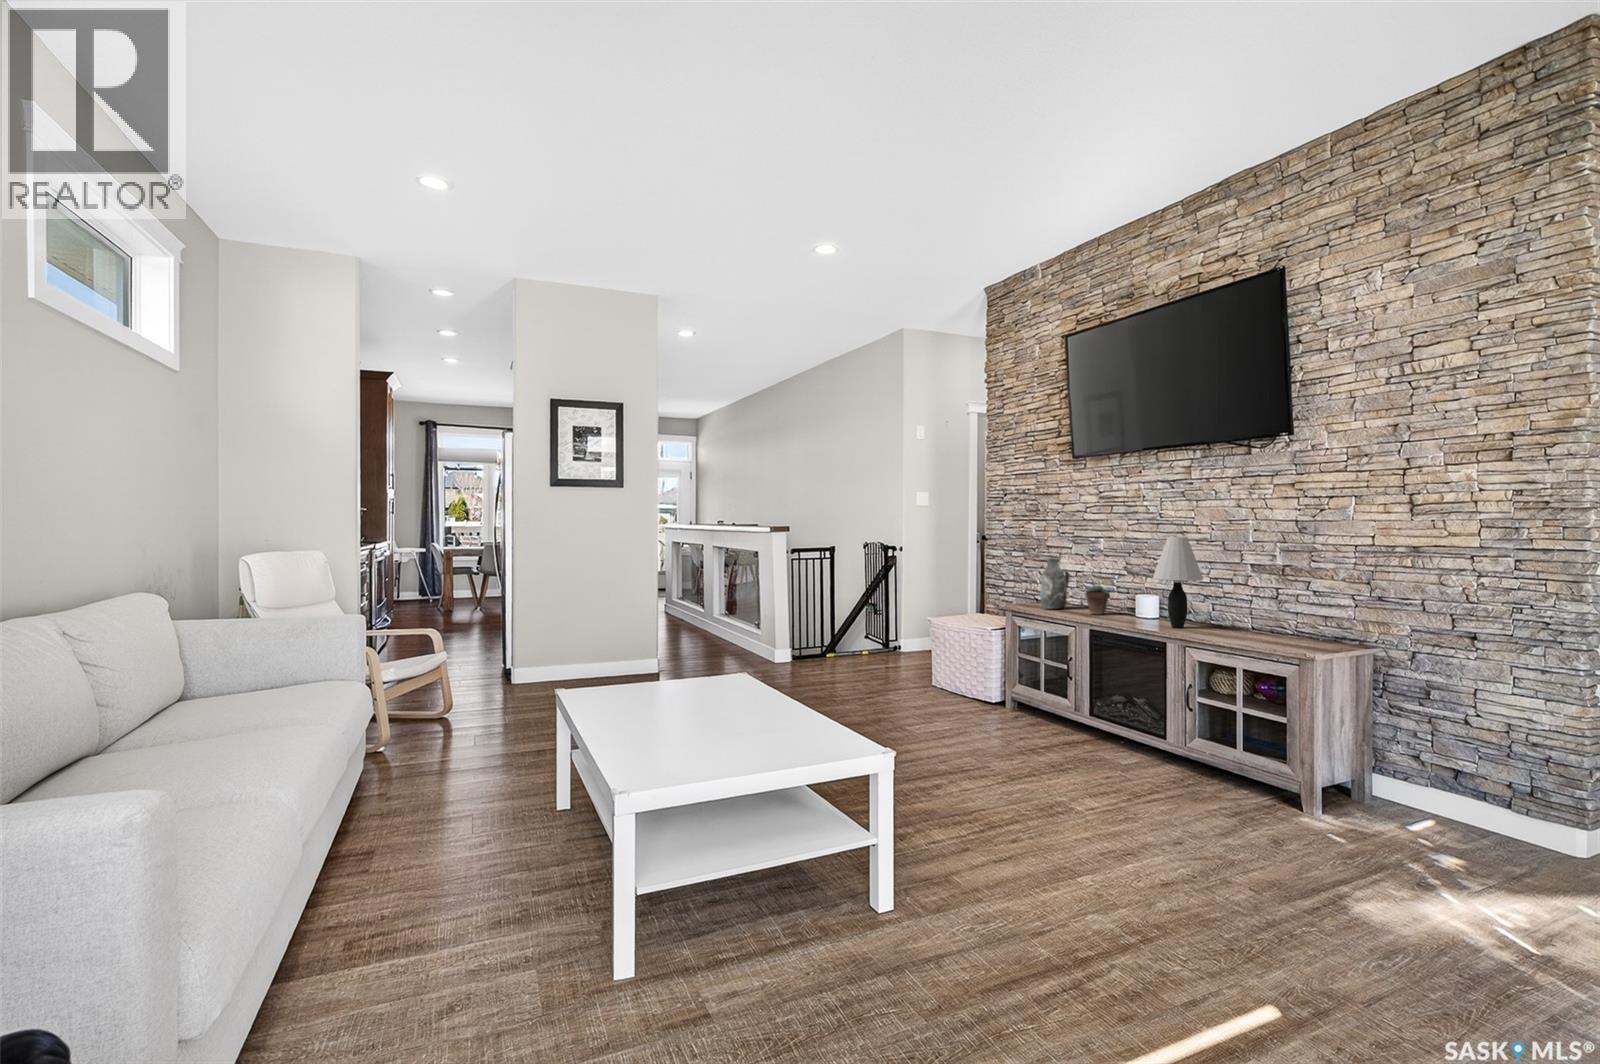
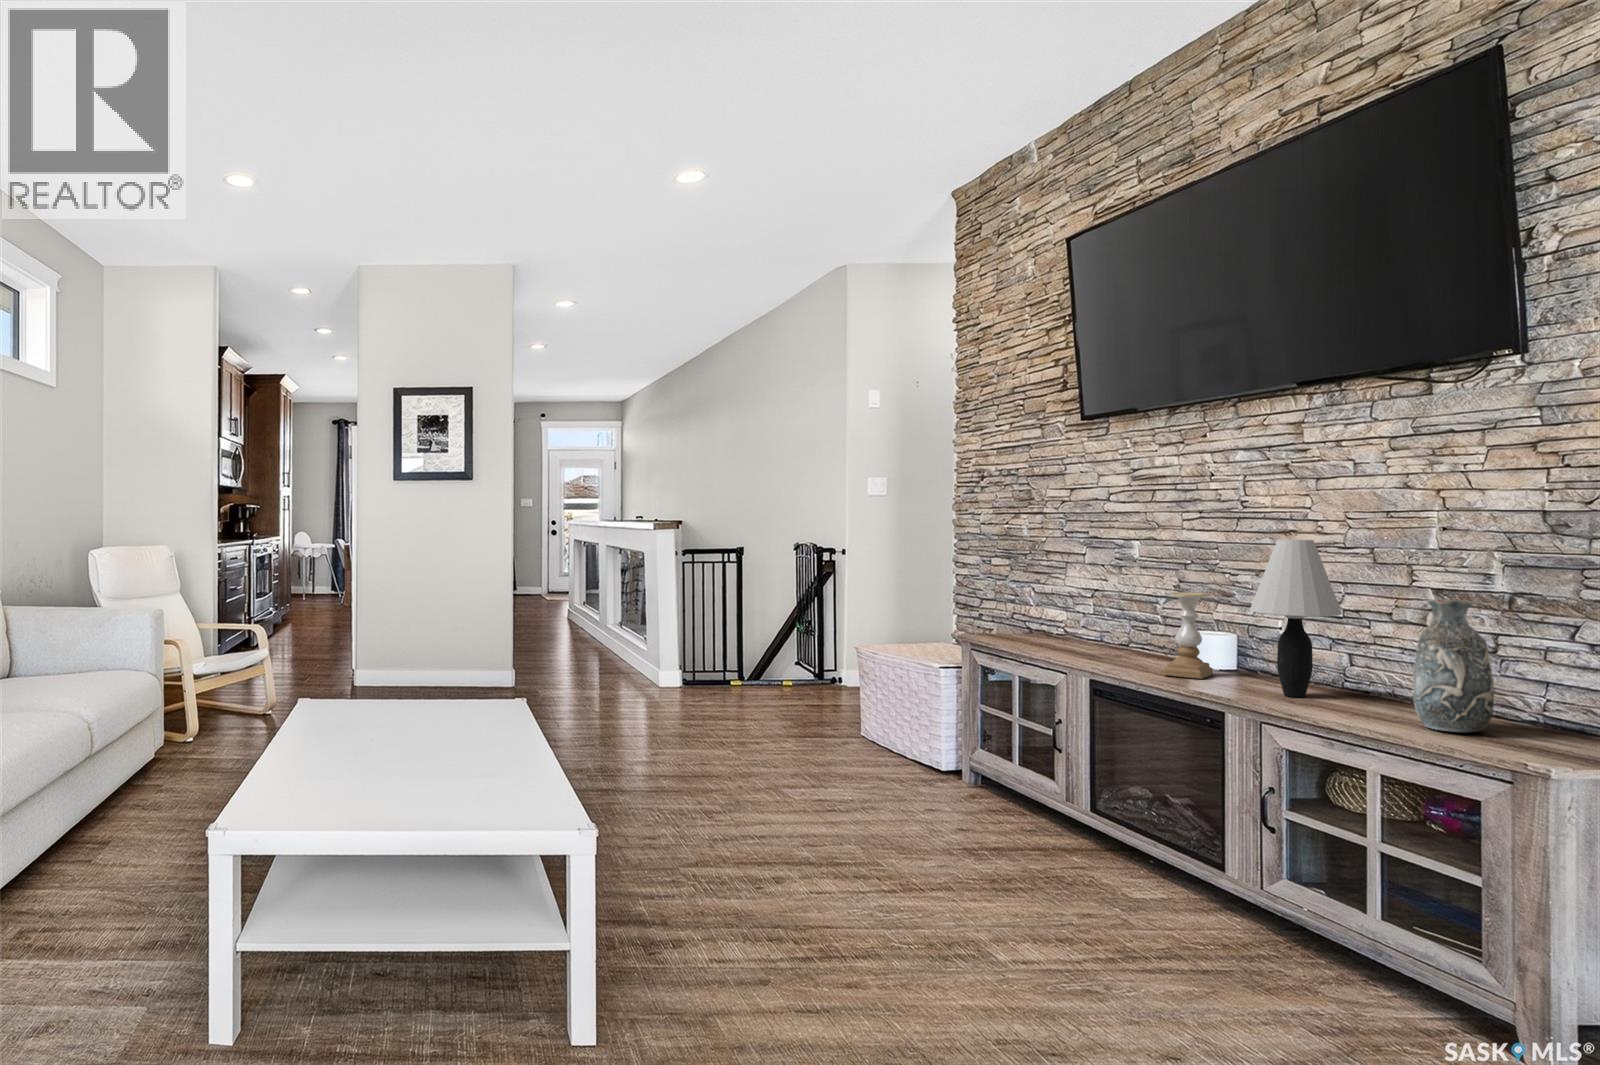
decorative vase: present [1040,558,1070,609] -> present [1413,599,1494,732]
candle holder: none [1109,570,1140,621] -> present [1164,592,1213,679]
succulent plant: present [1085,585,1110,614] -> none [1116,599,1155,661]

